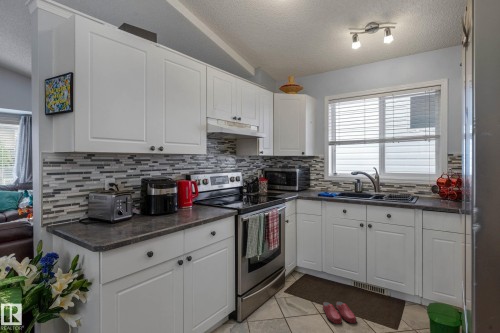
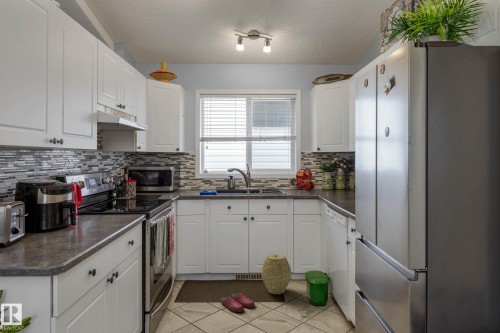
woven basket: none [374,270,412,319] -> present [262,254,291,294]

